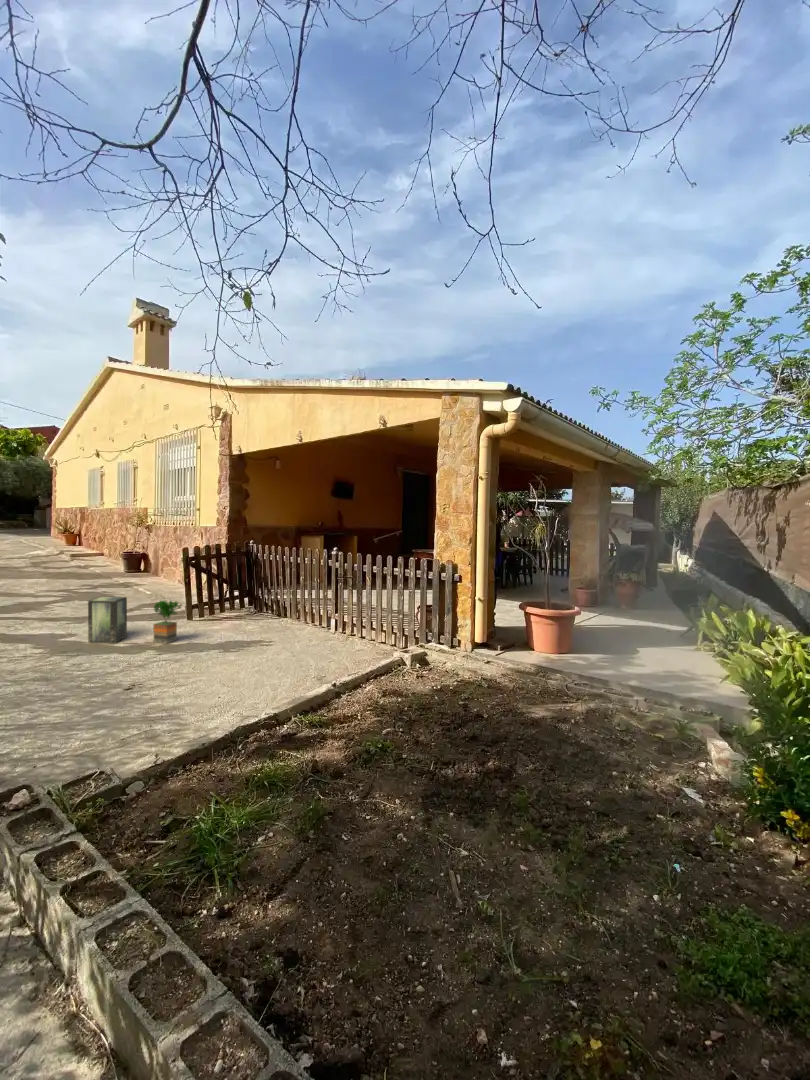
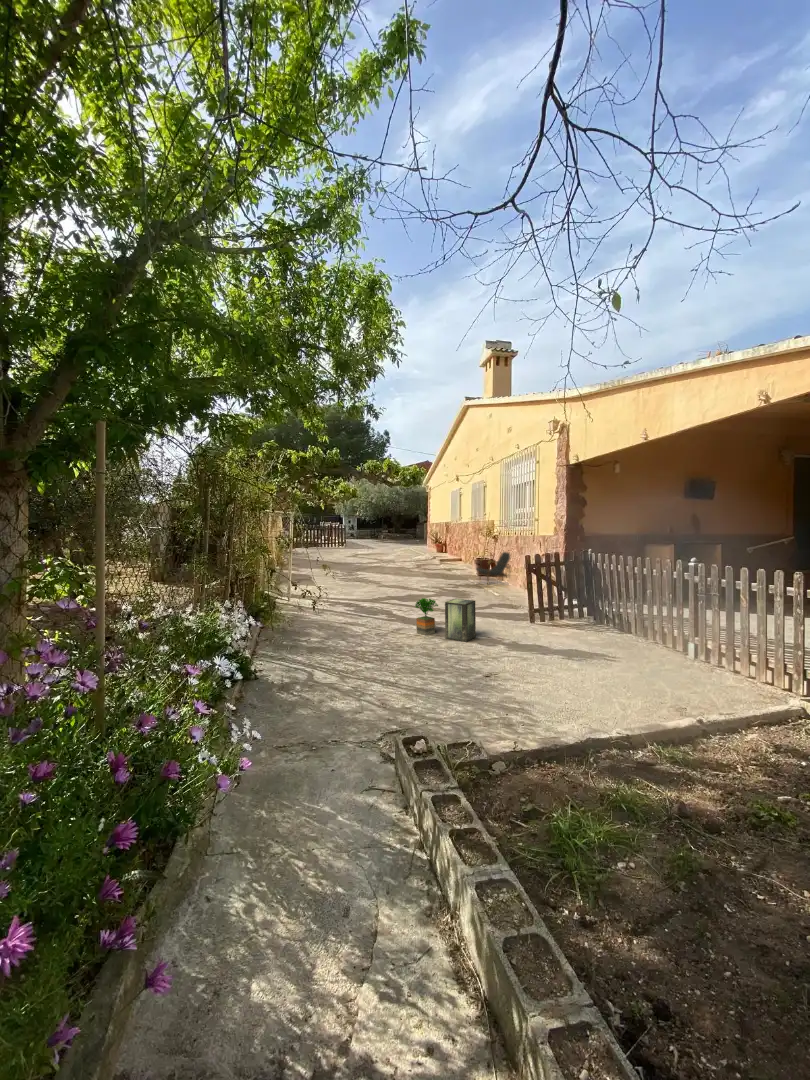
lounge chair: none [123,543,170,584] -> present [477,552,510,583]
potted tree: present [154,601,181,643] -> present [415,598,438,636]

